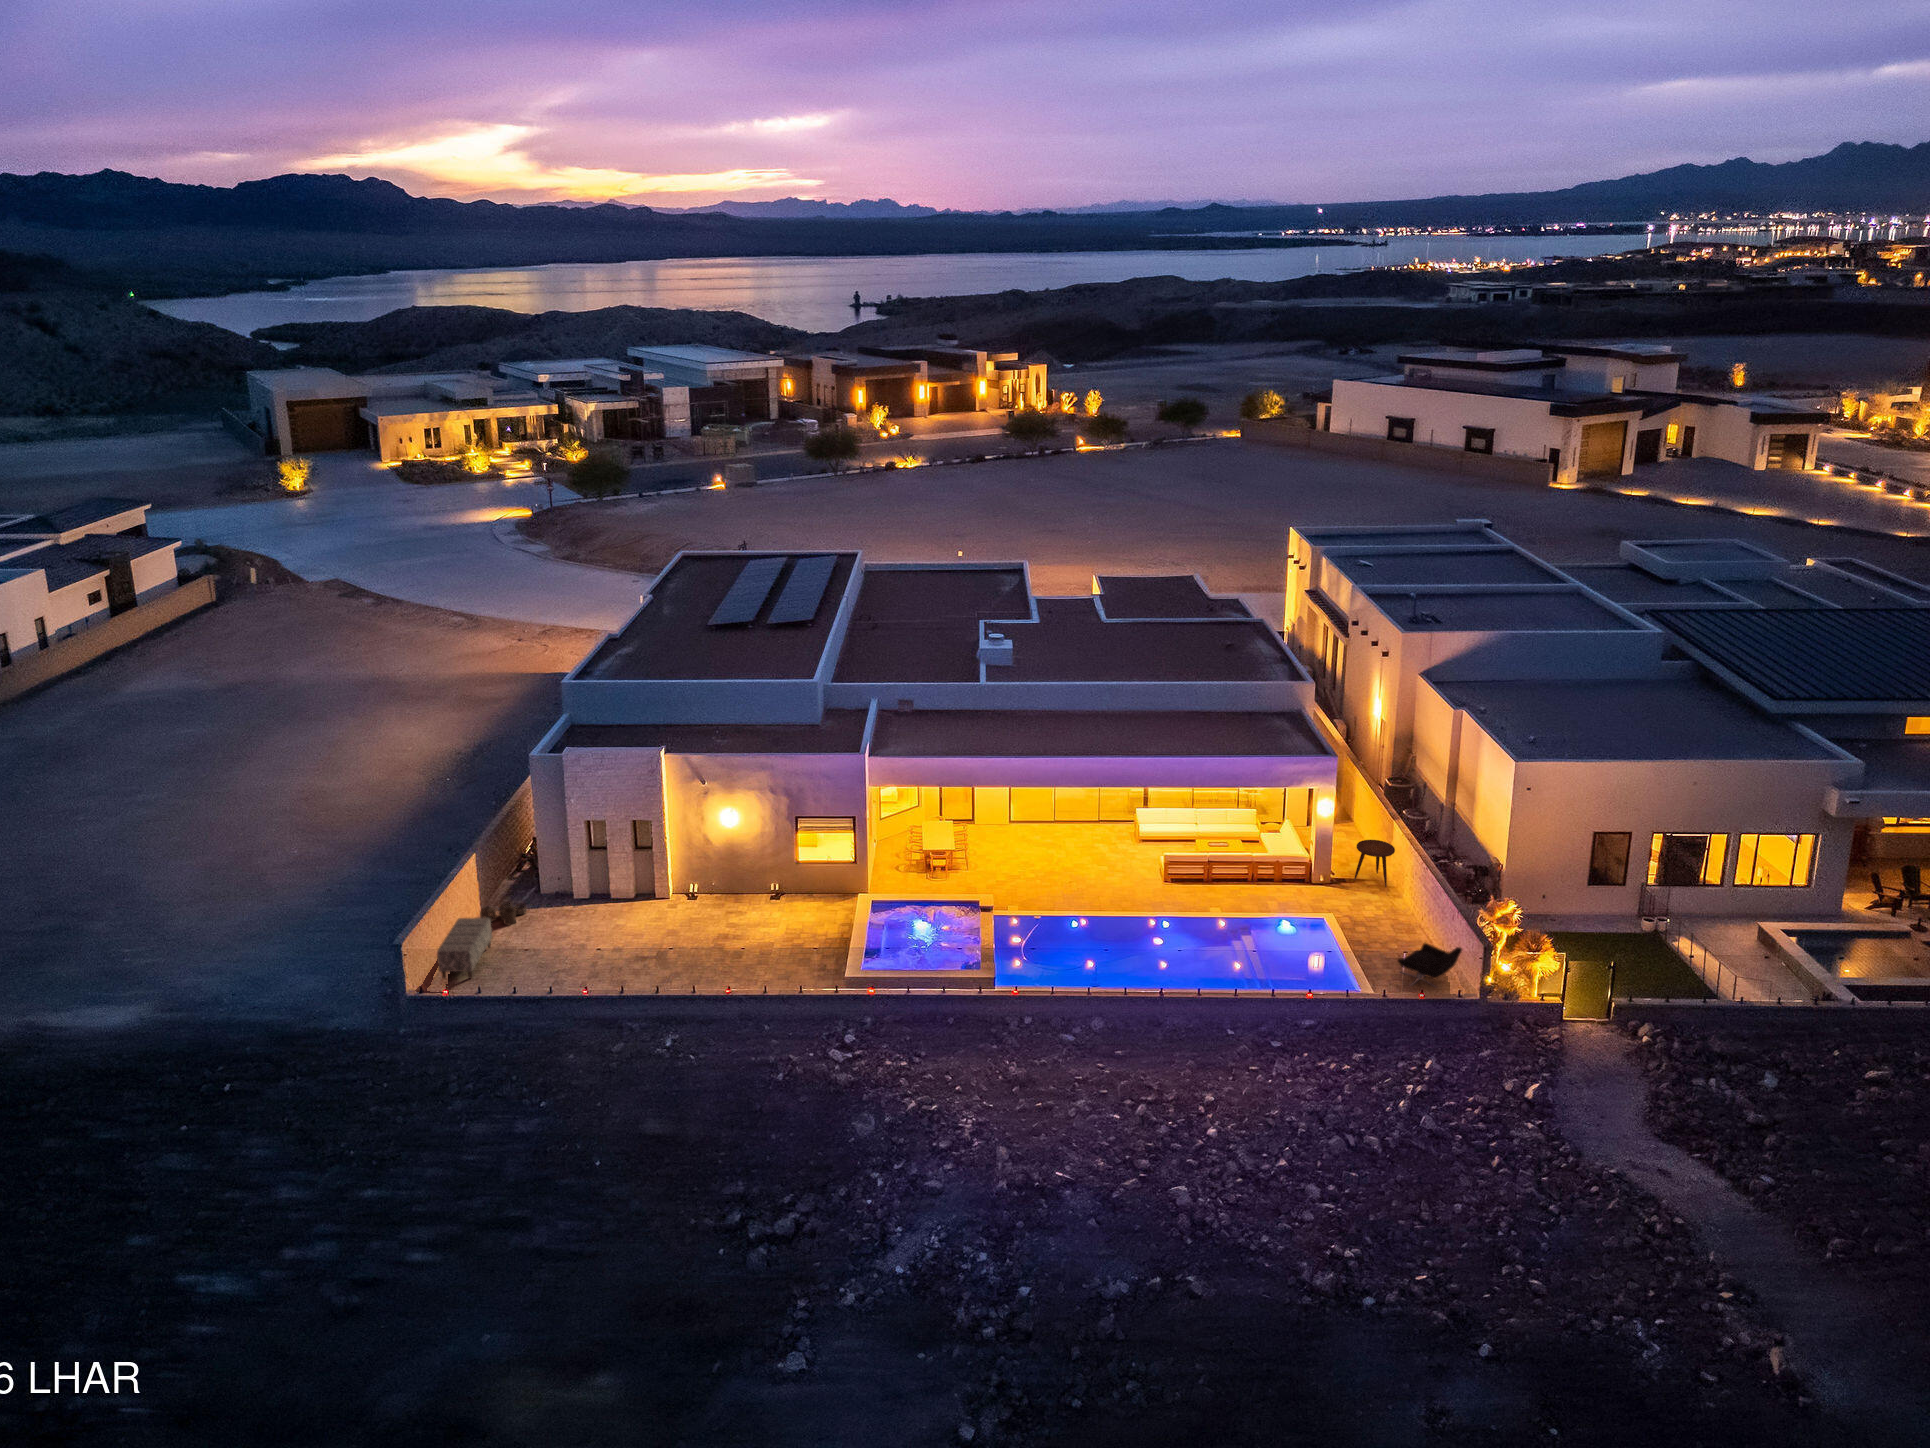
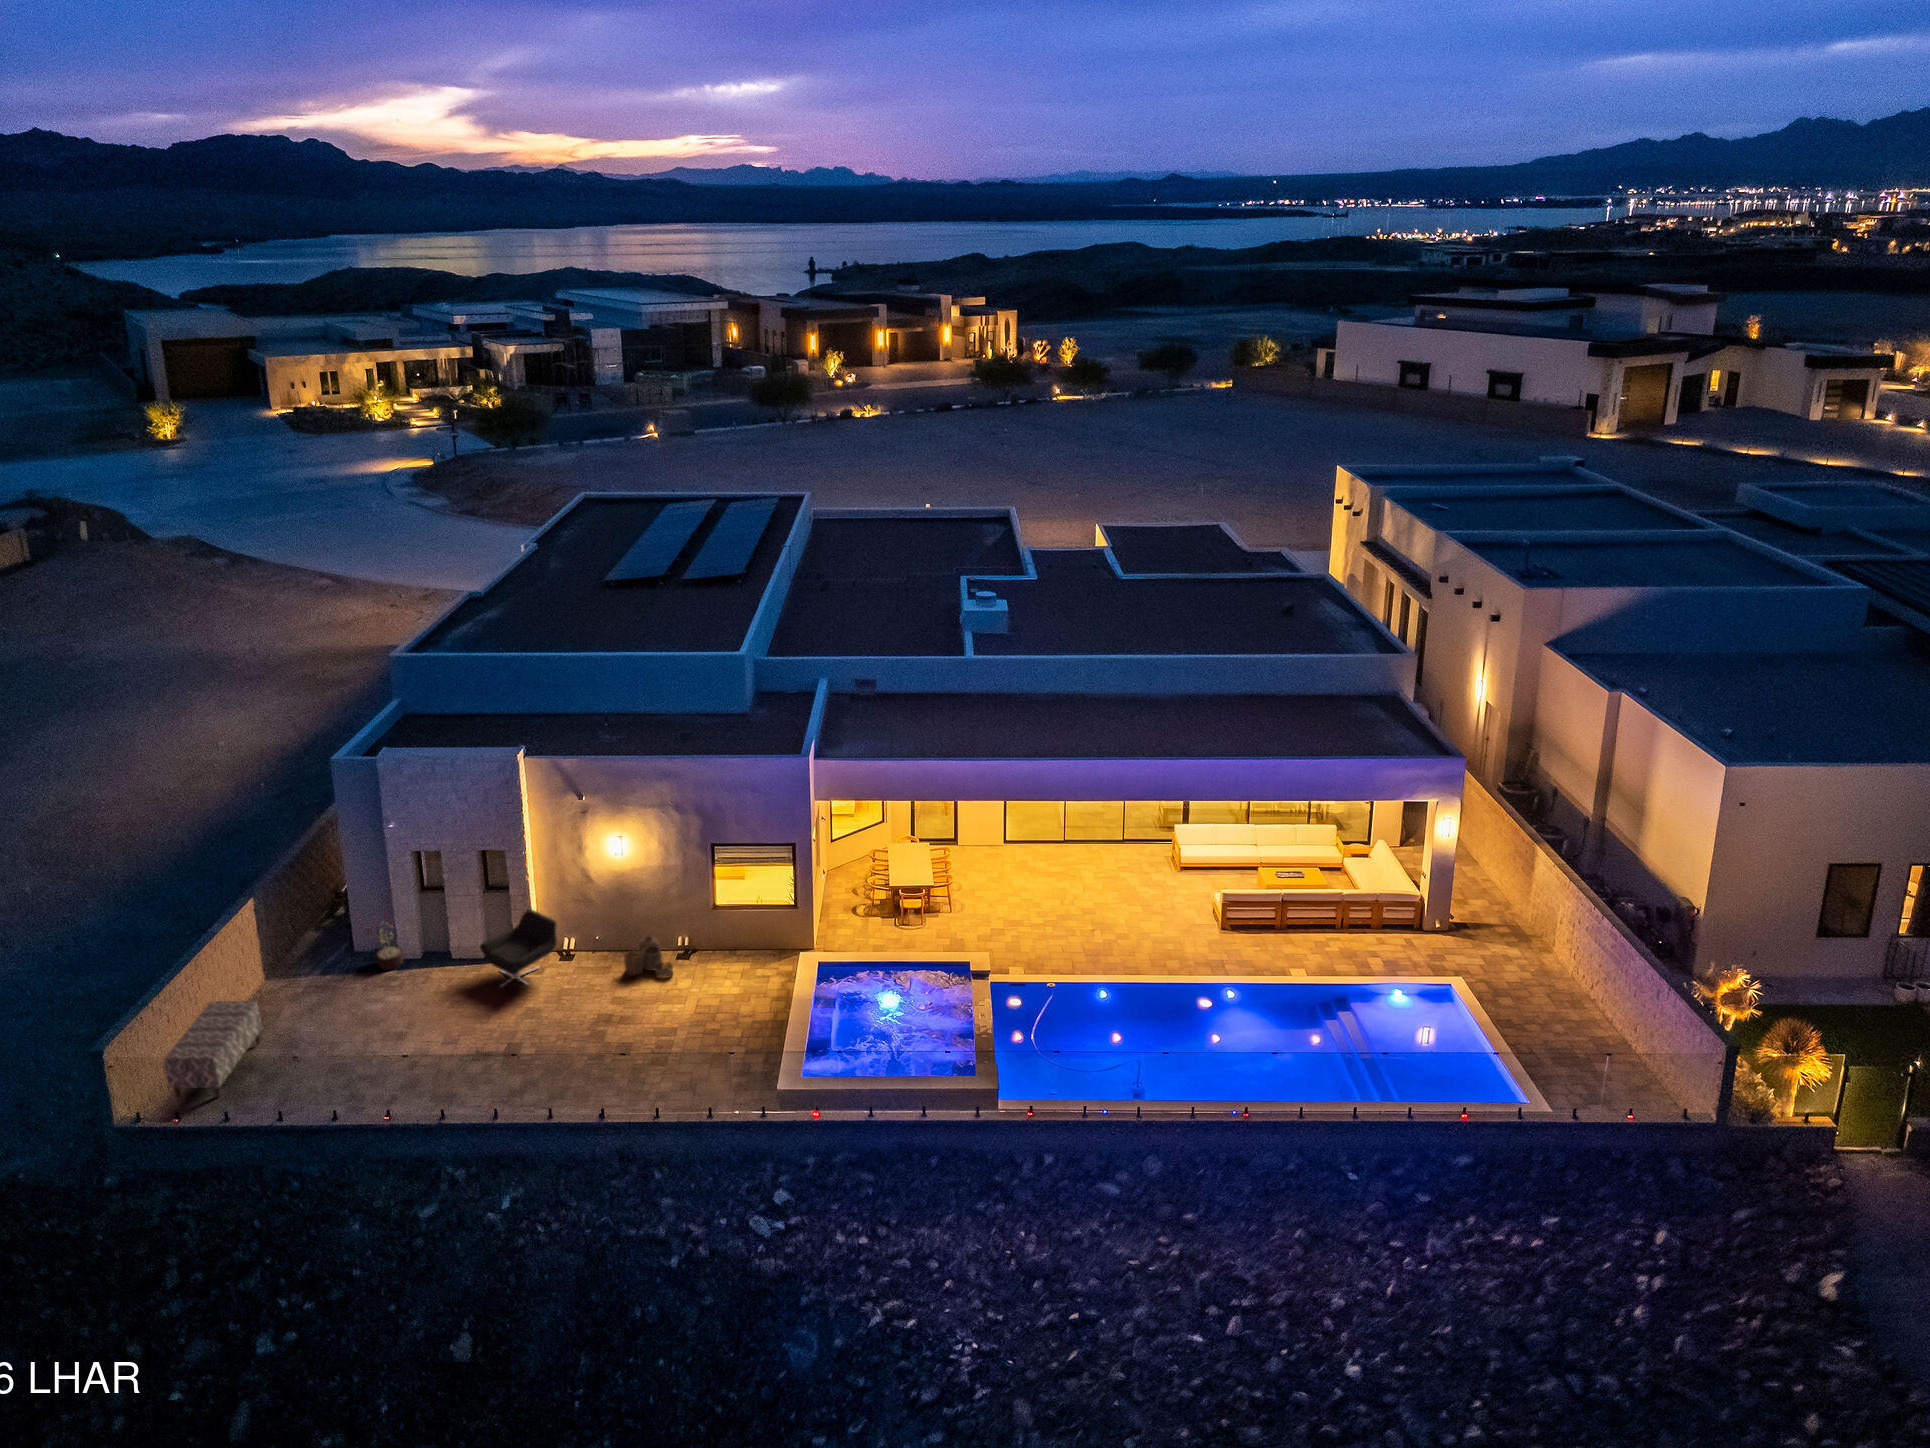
side table: present [1354,840,1395,887] -> none [1480,870,1539,938]
decorative plant: none [560,869,579,904] -> present [376,921,404,970]
woven basket: present [480,902,527,925] -> present [624,937,673,978]
lounge chair: present [1397,943,1462,986] -> present [480,909,557,986]

